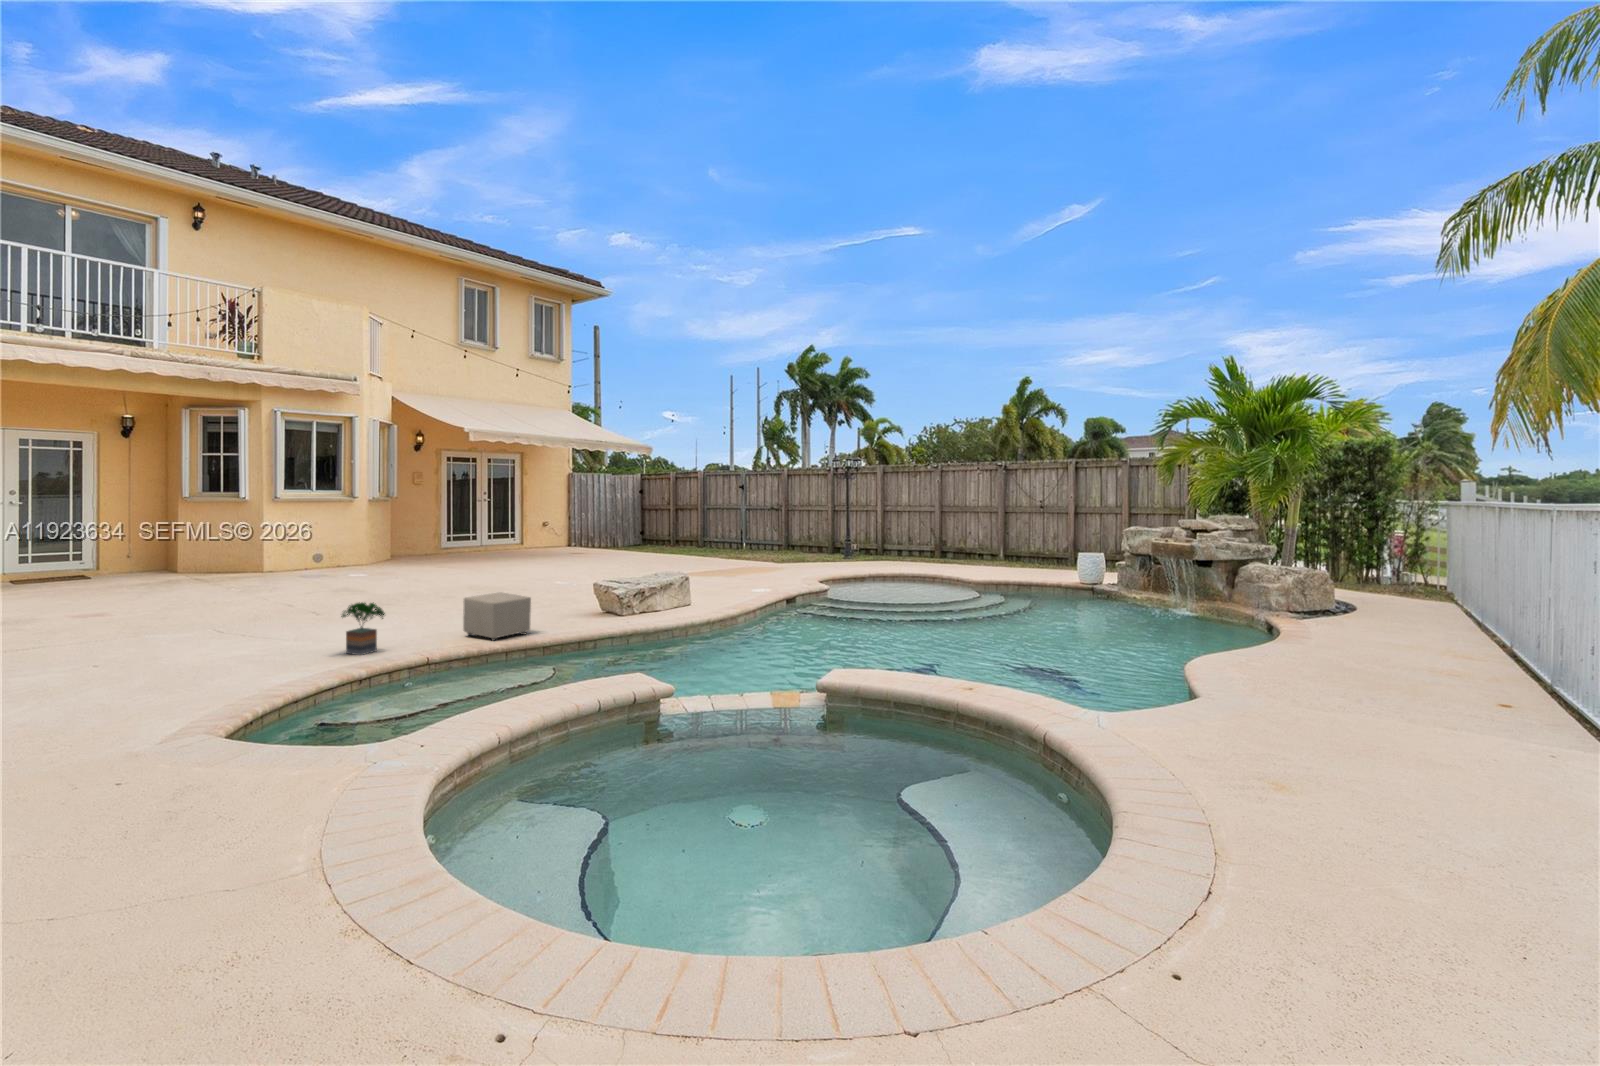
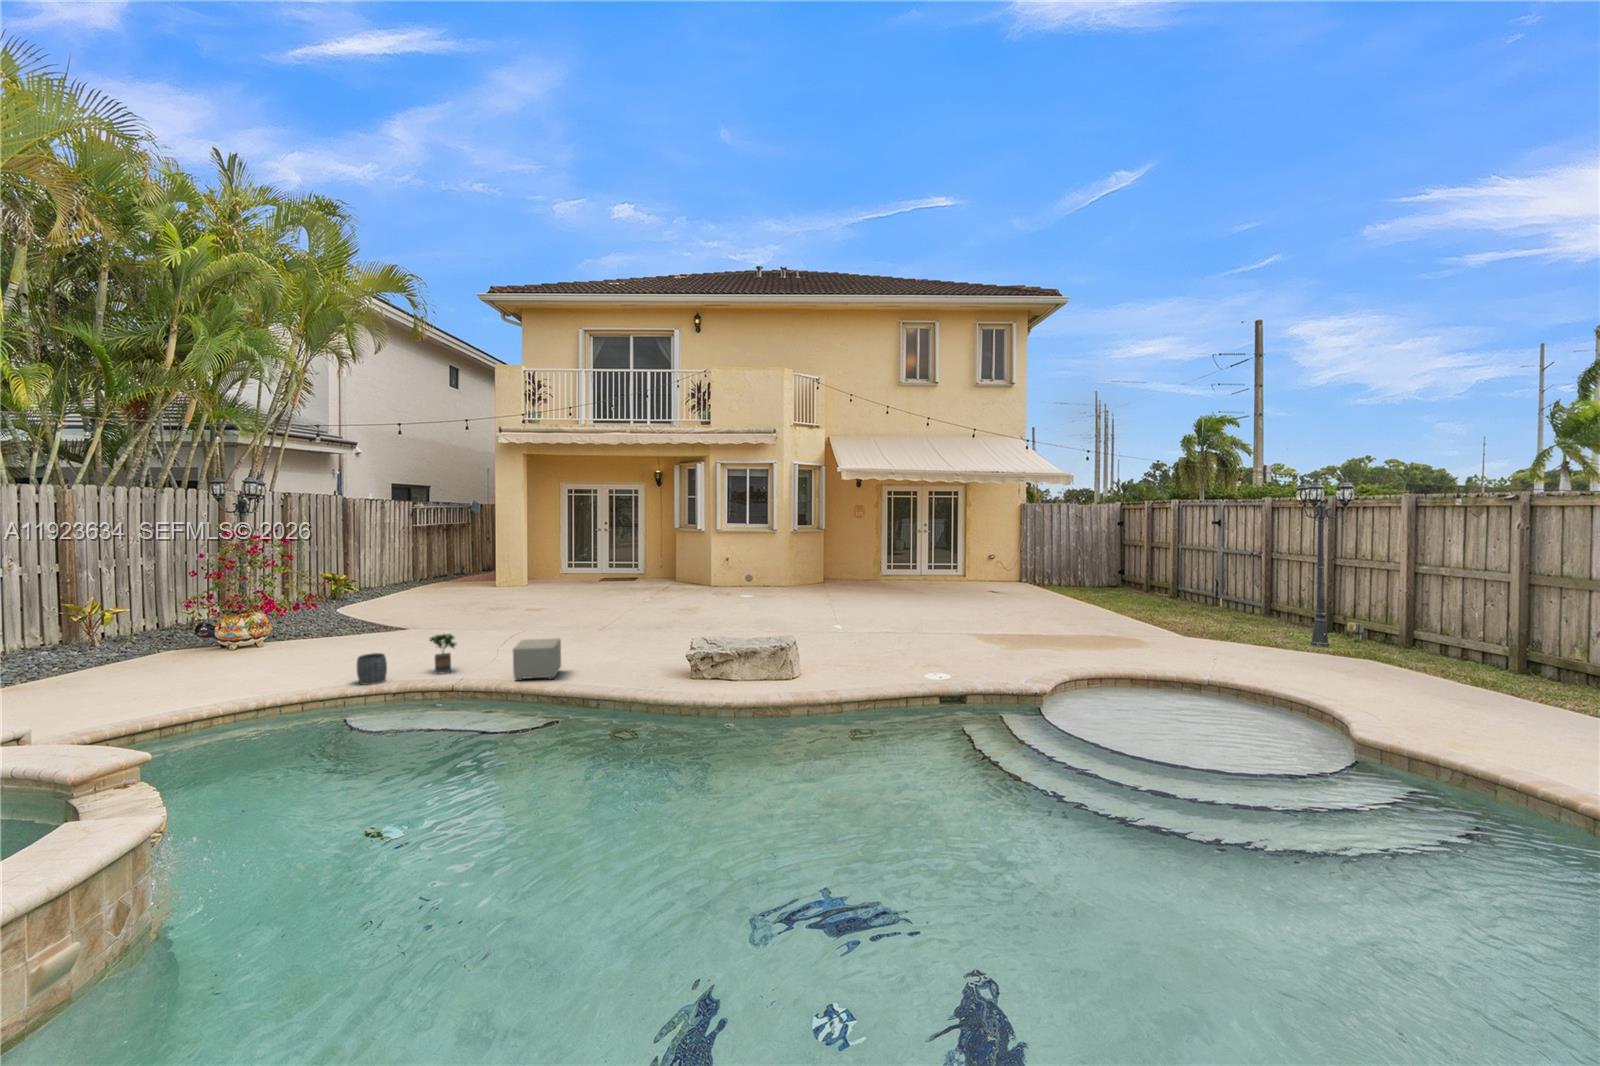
woven basket: none [292,633,336,677] -> present [357,653,387,685]

